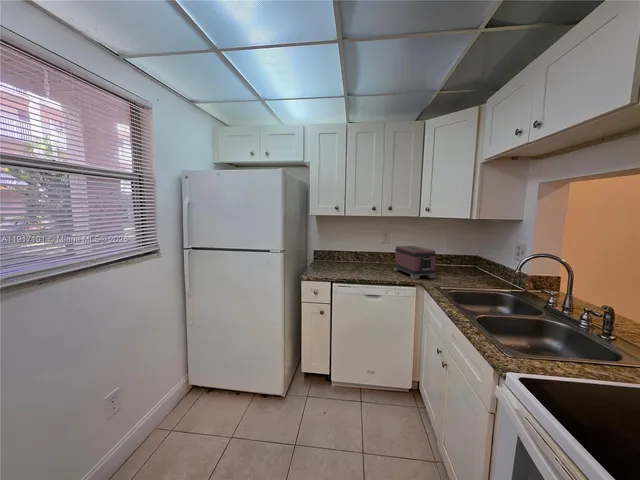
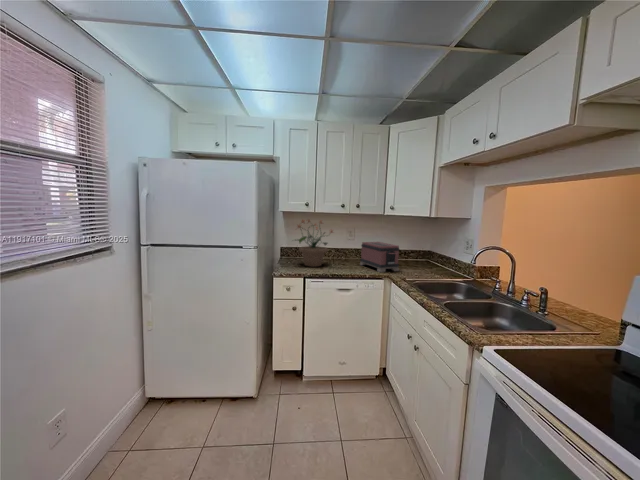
potted plant: none [322,222,366,271] -> present [298,220,332,267]

